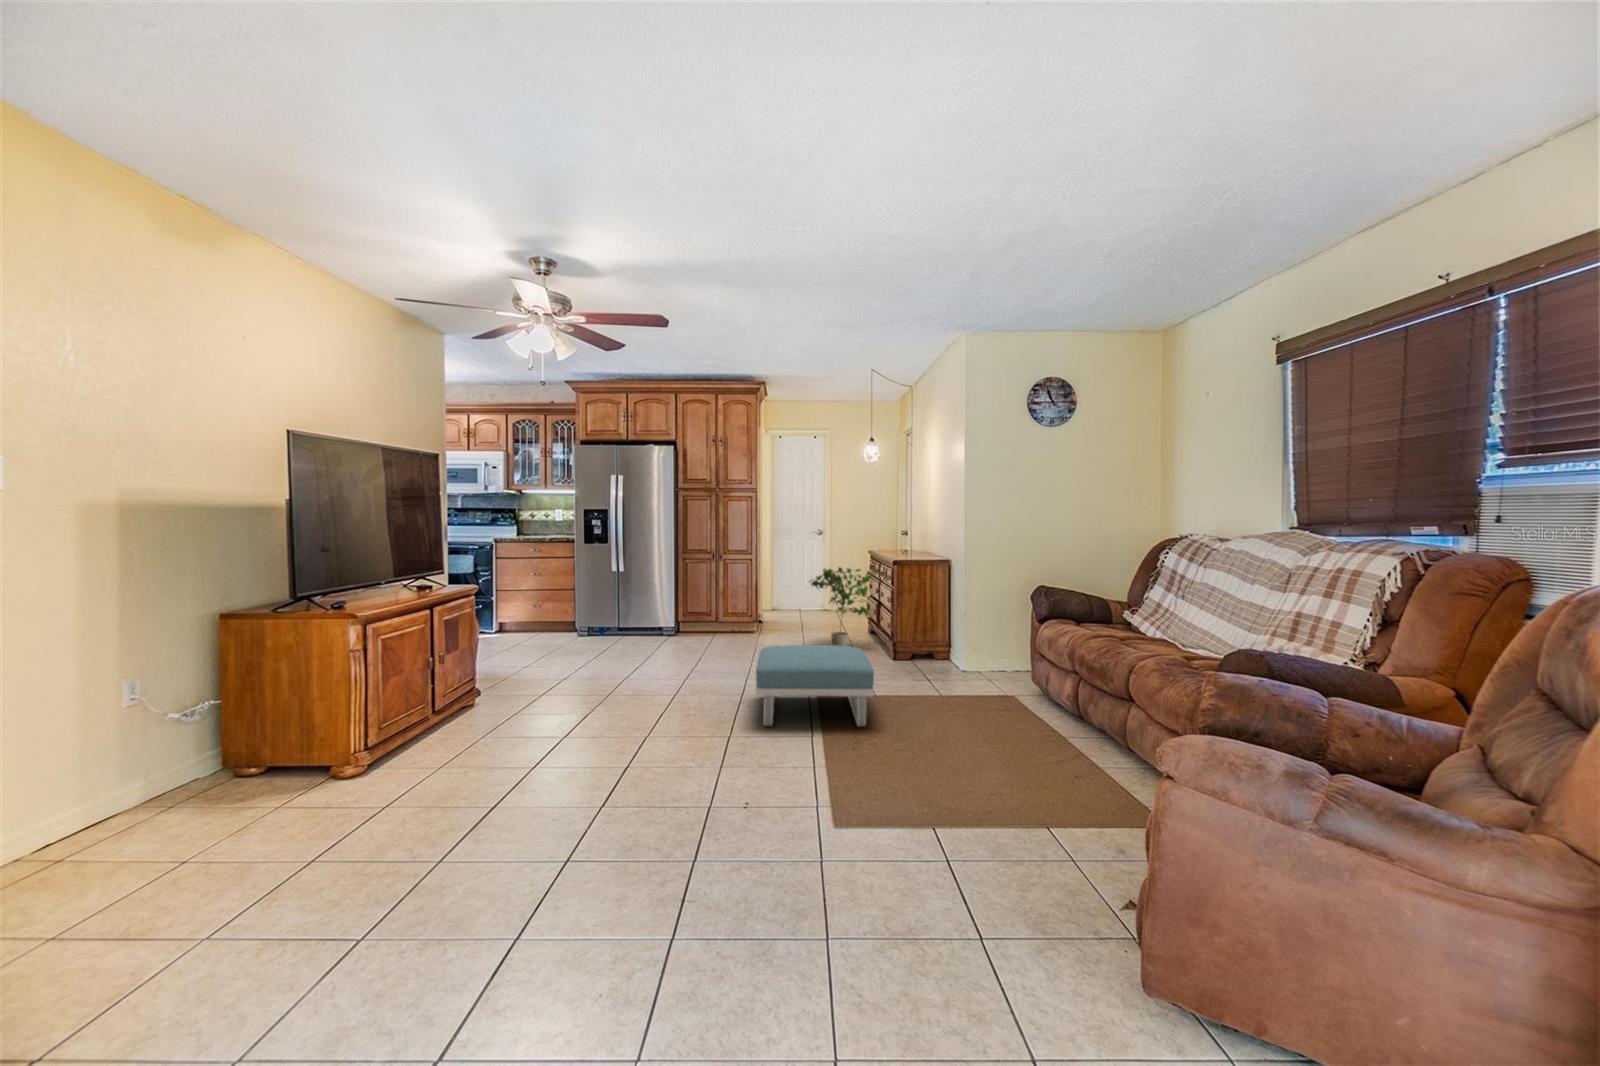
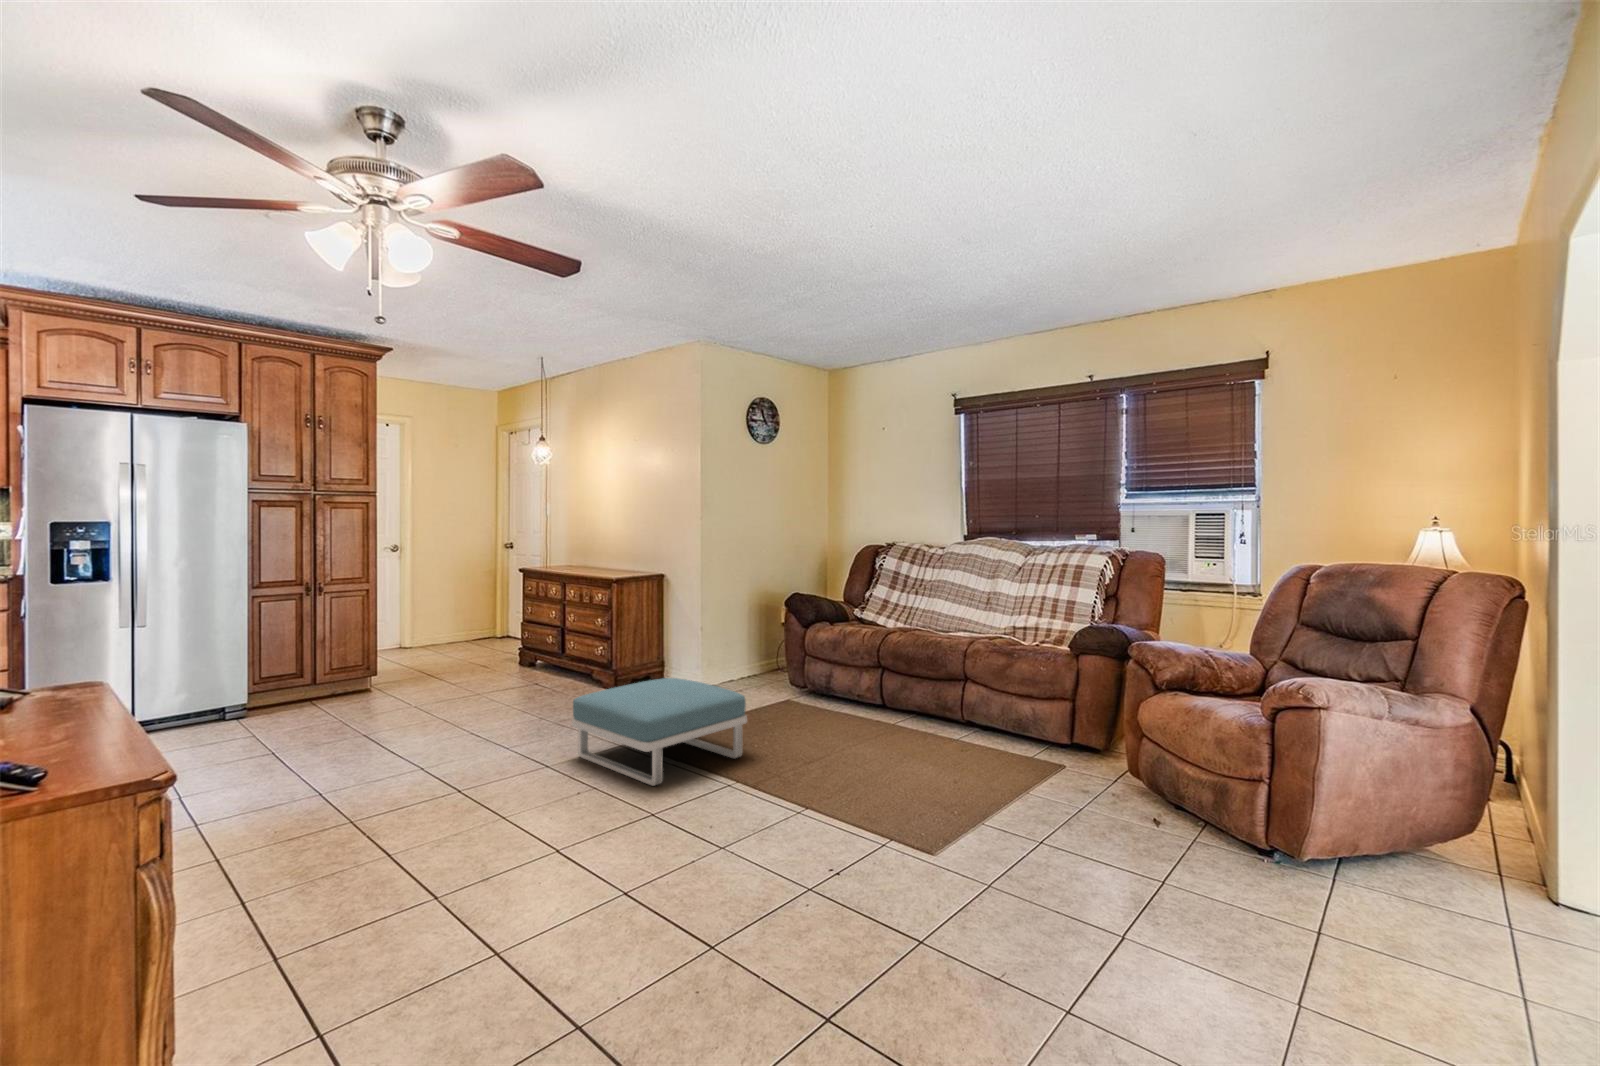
potted plant: present [811,567,875,646] -> none [493,591,582,692]

